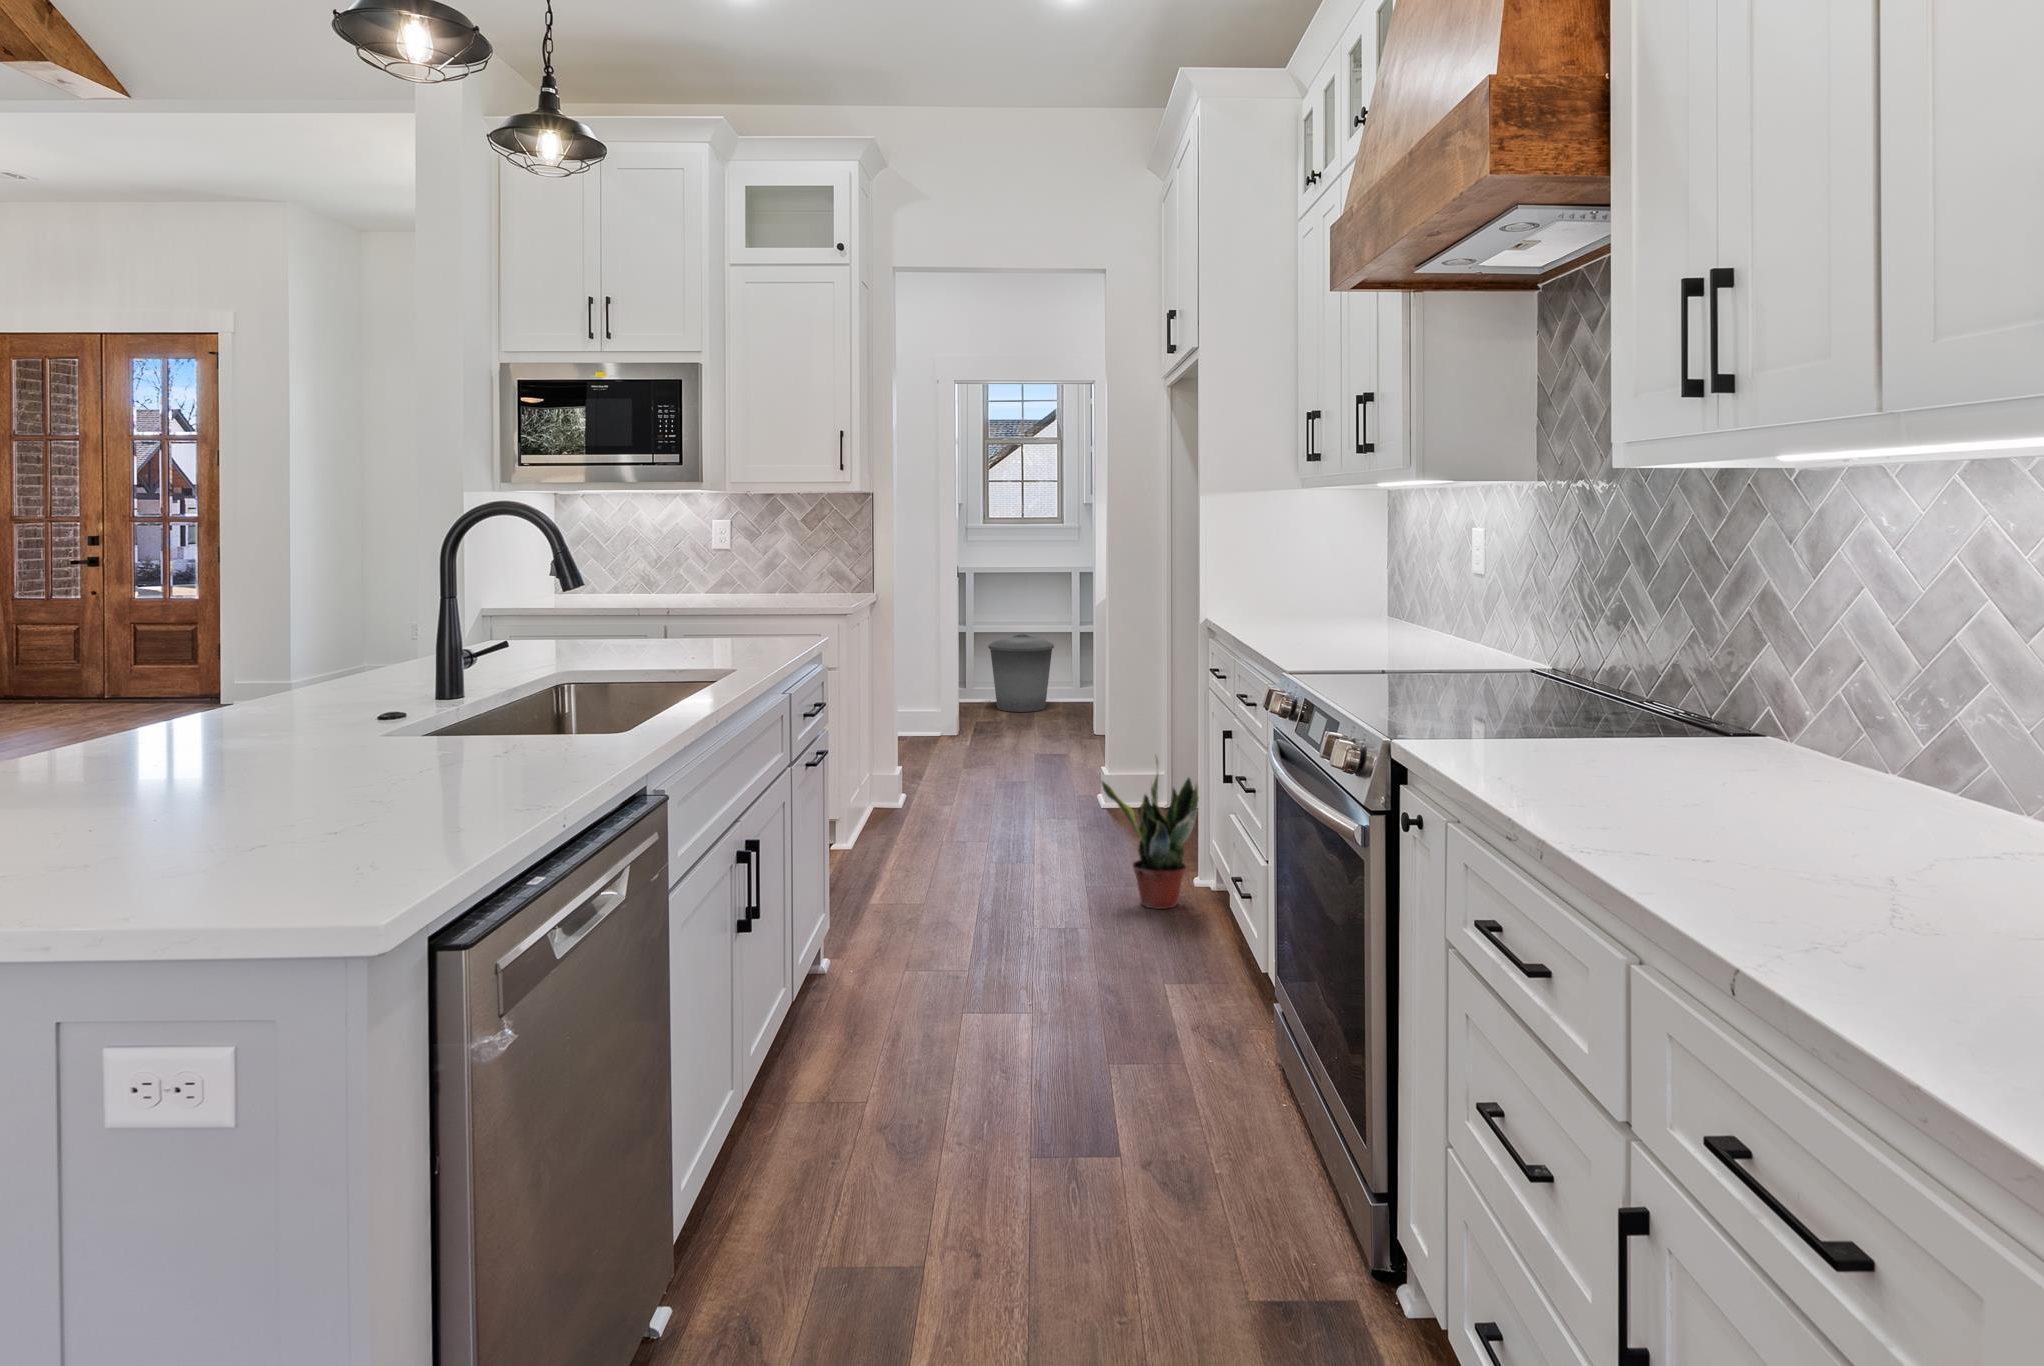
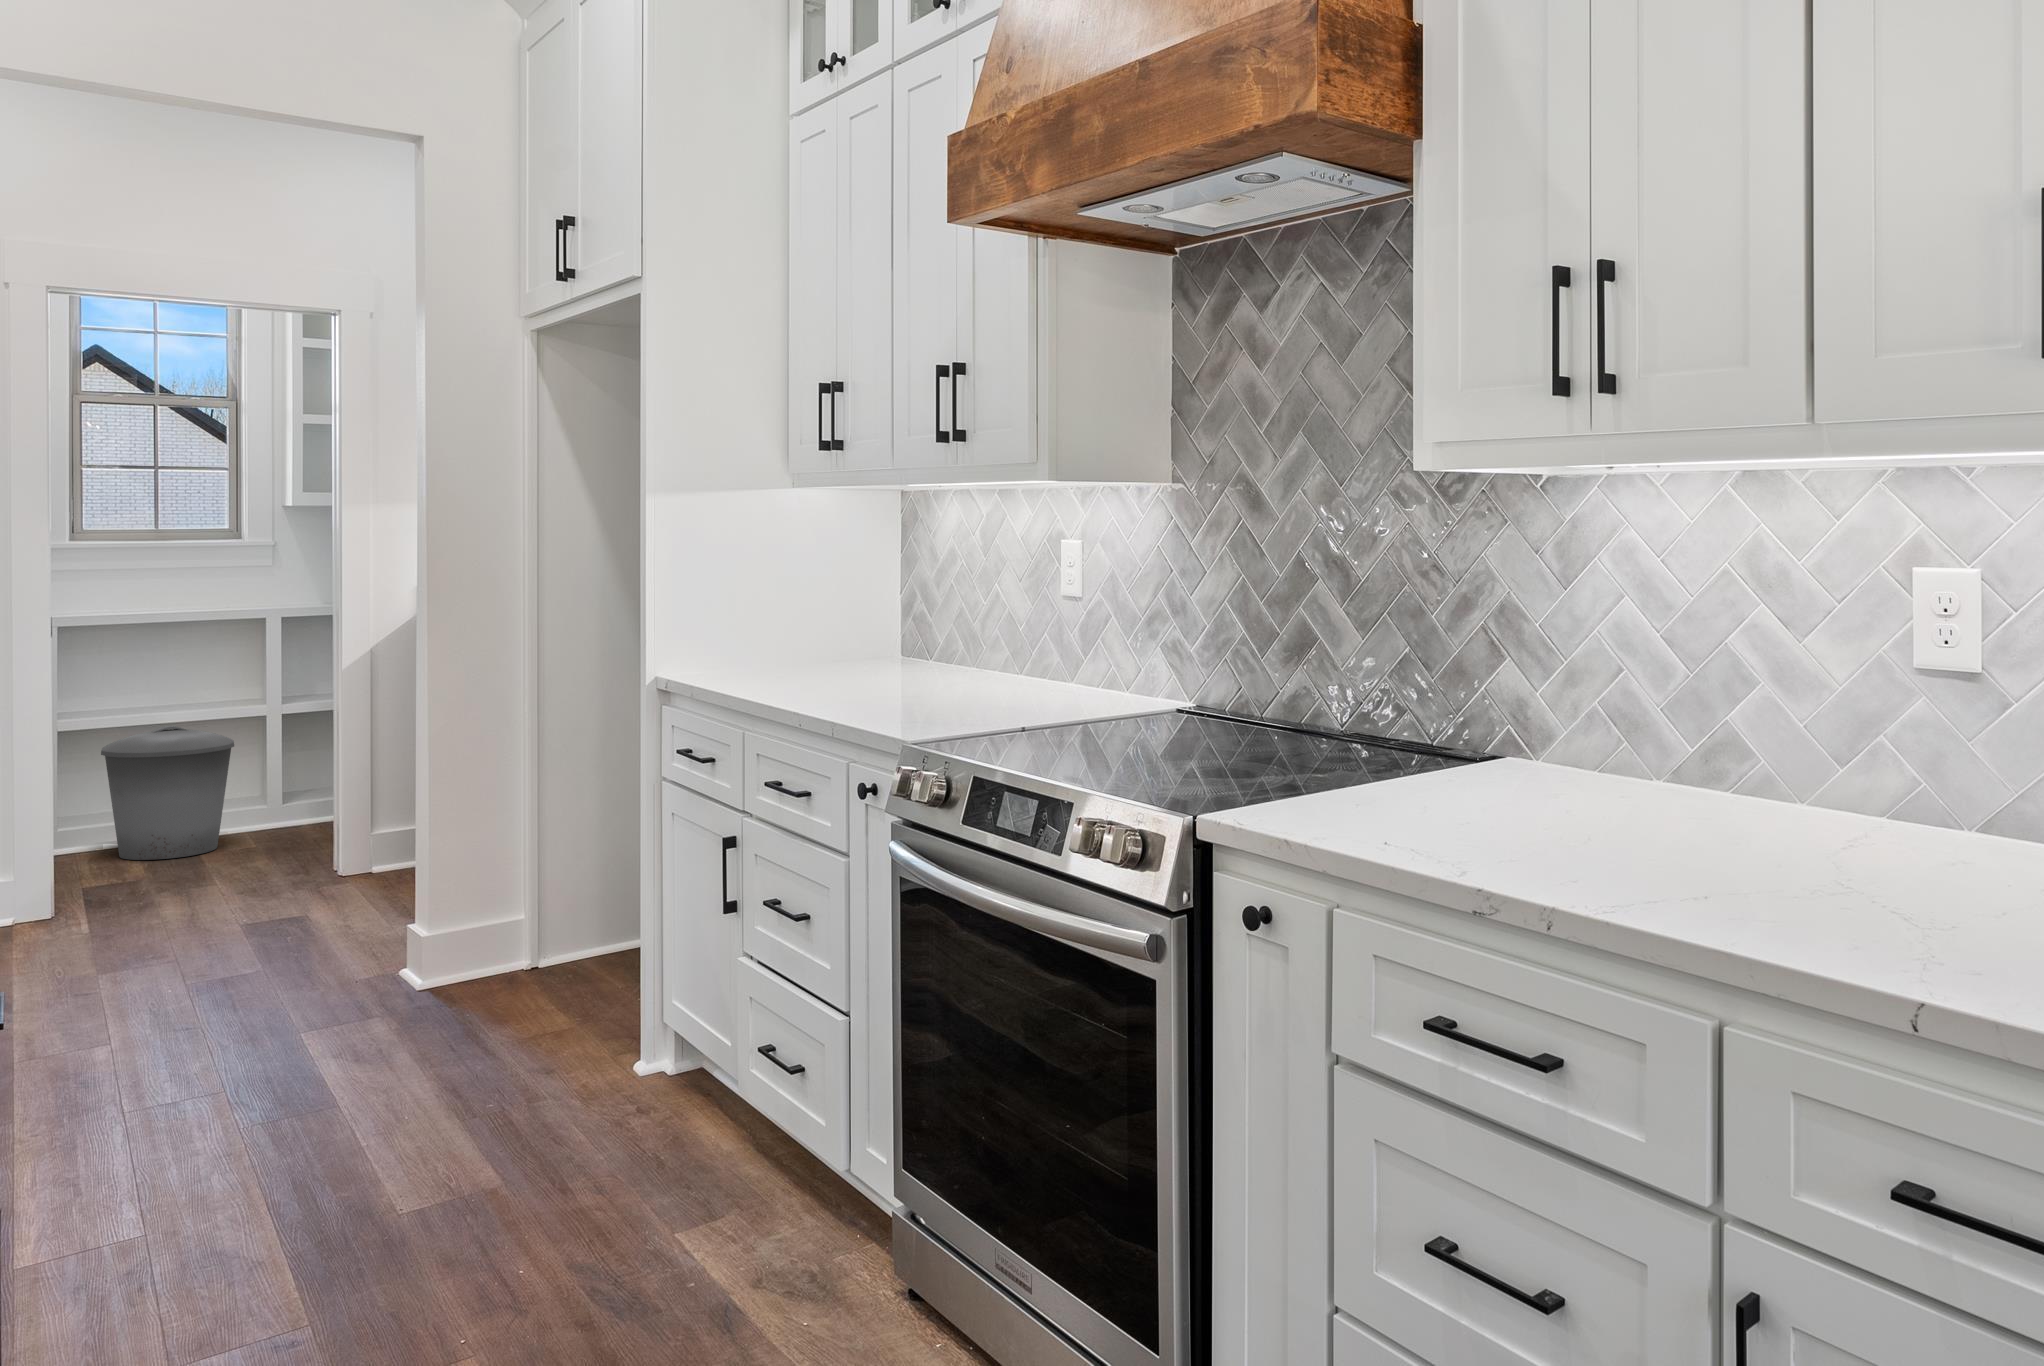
potted plant: present [1102,759,1198,909] -> none [489,886,665,1120]

